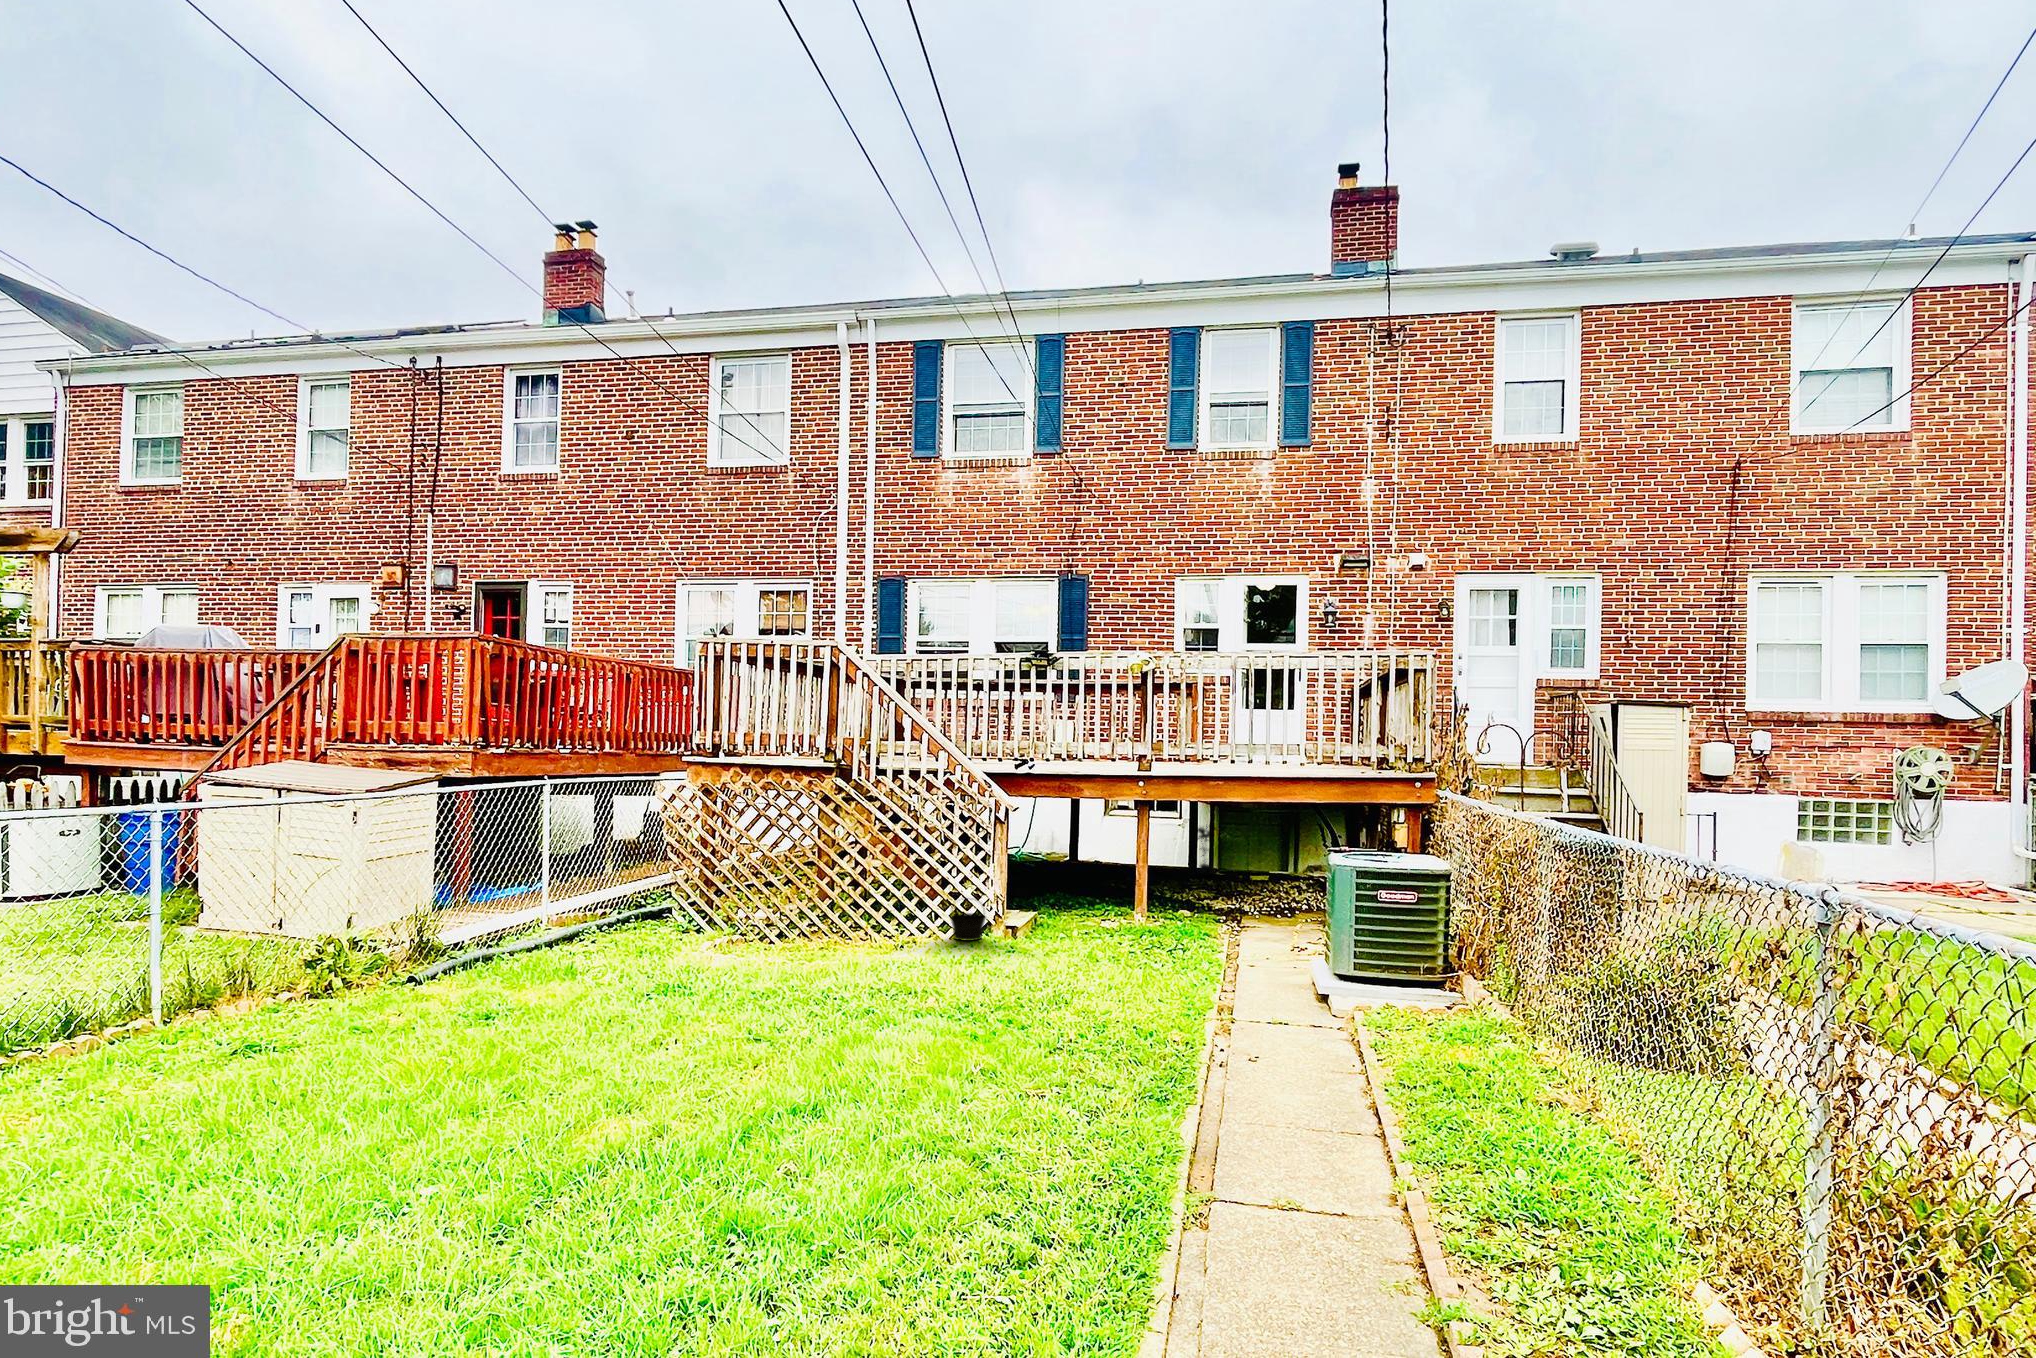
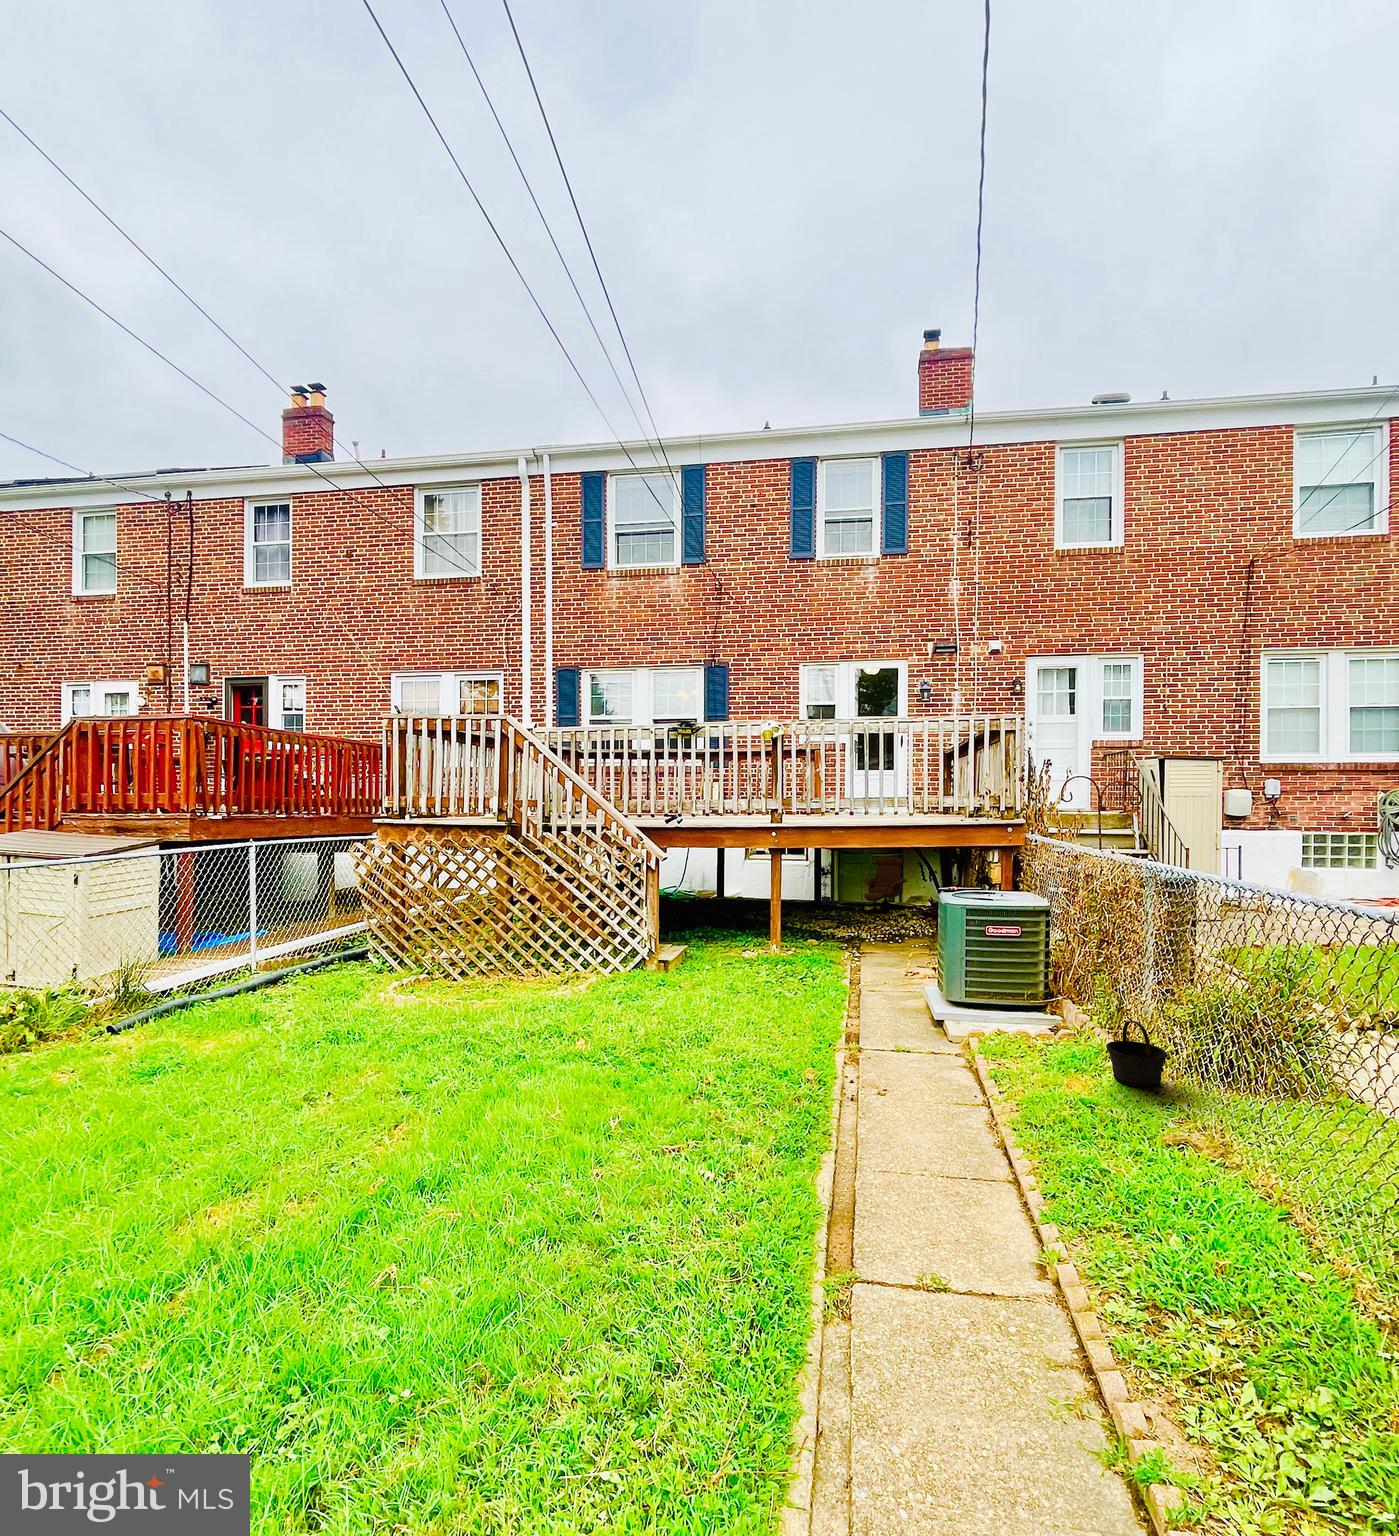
lounge chair: none [1249,816,1305,887] -> present [862,856,907,915]
basket: present [950,910,986,941] -> present [1106,1021,1168,1087]

